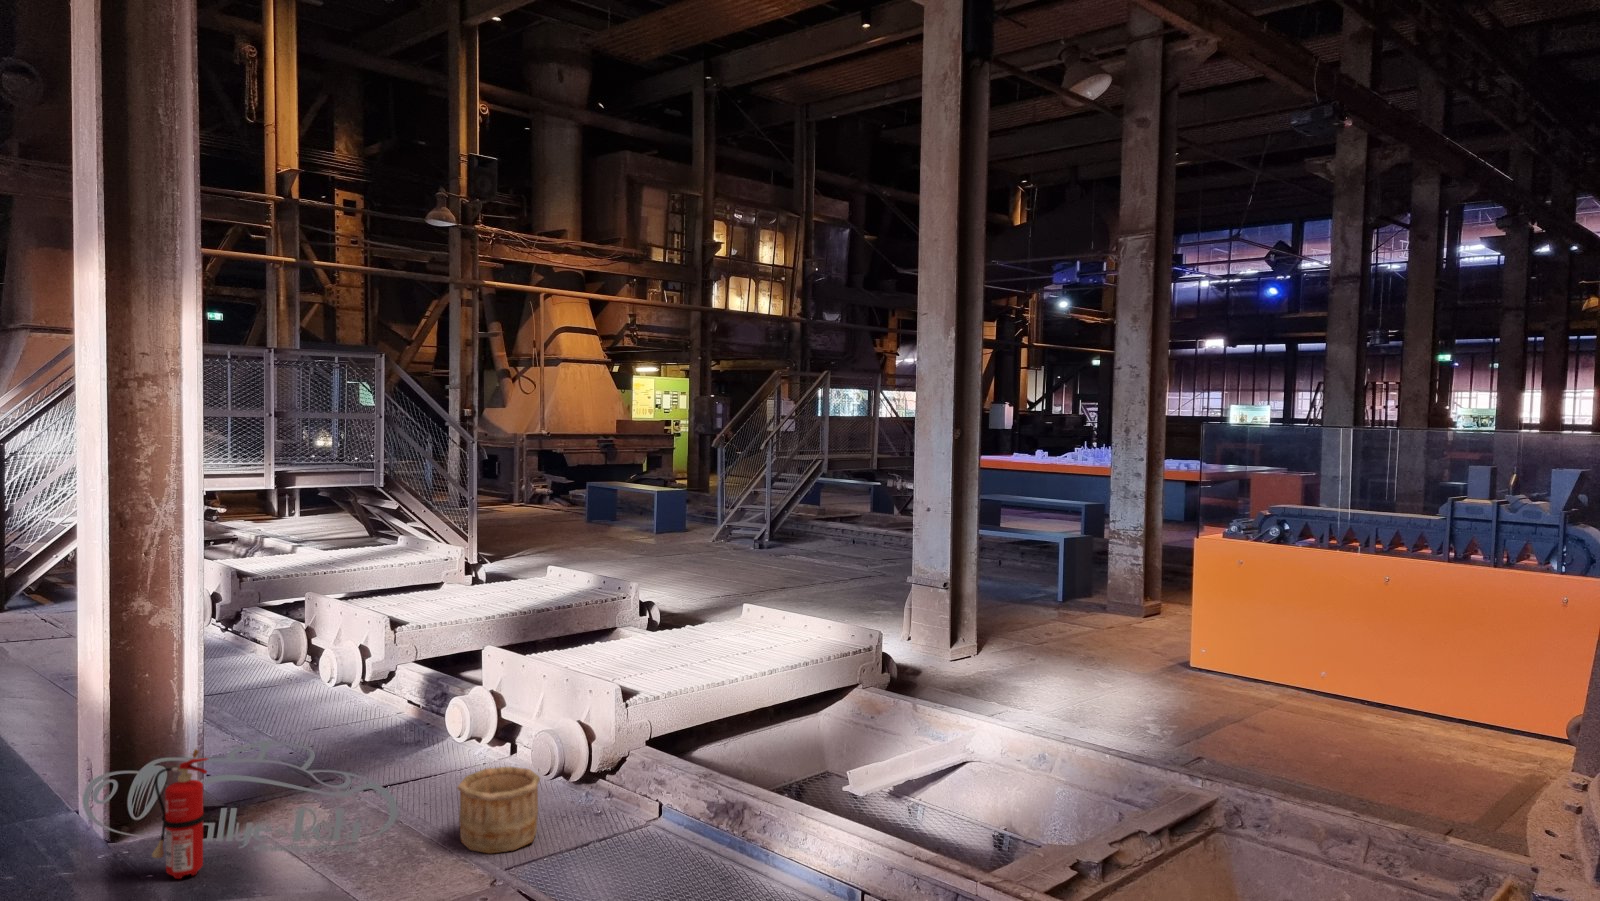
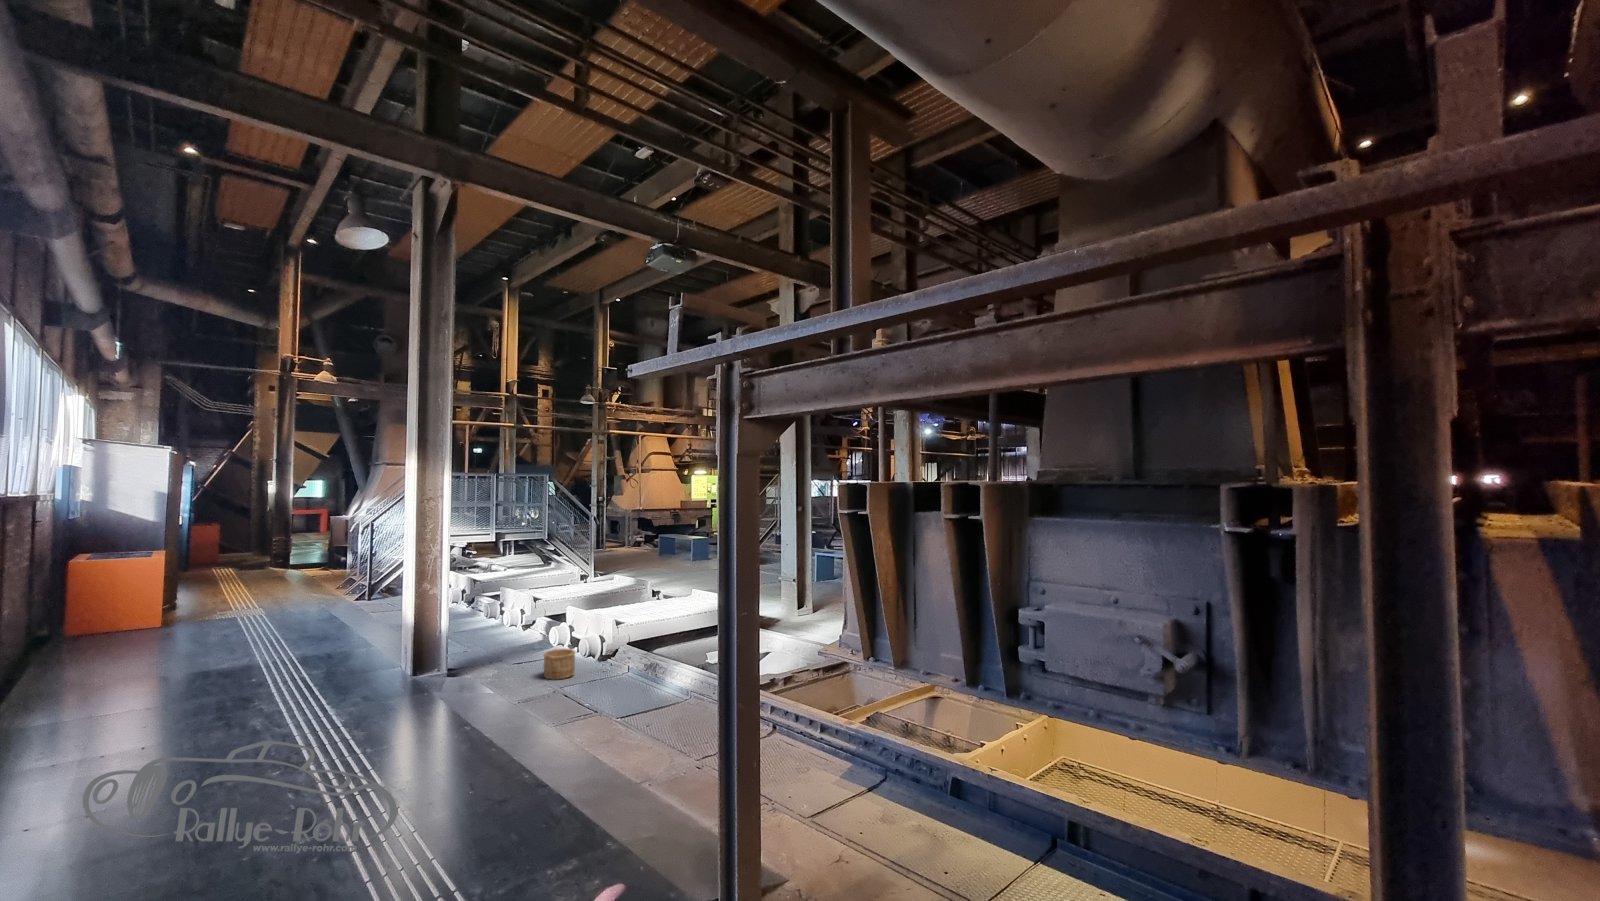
fire extinguisher: present [152,749,208,879] -> none [428,637,450,685]

